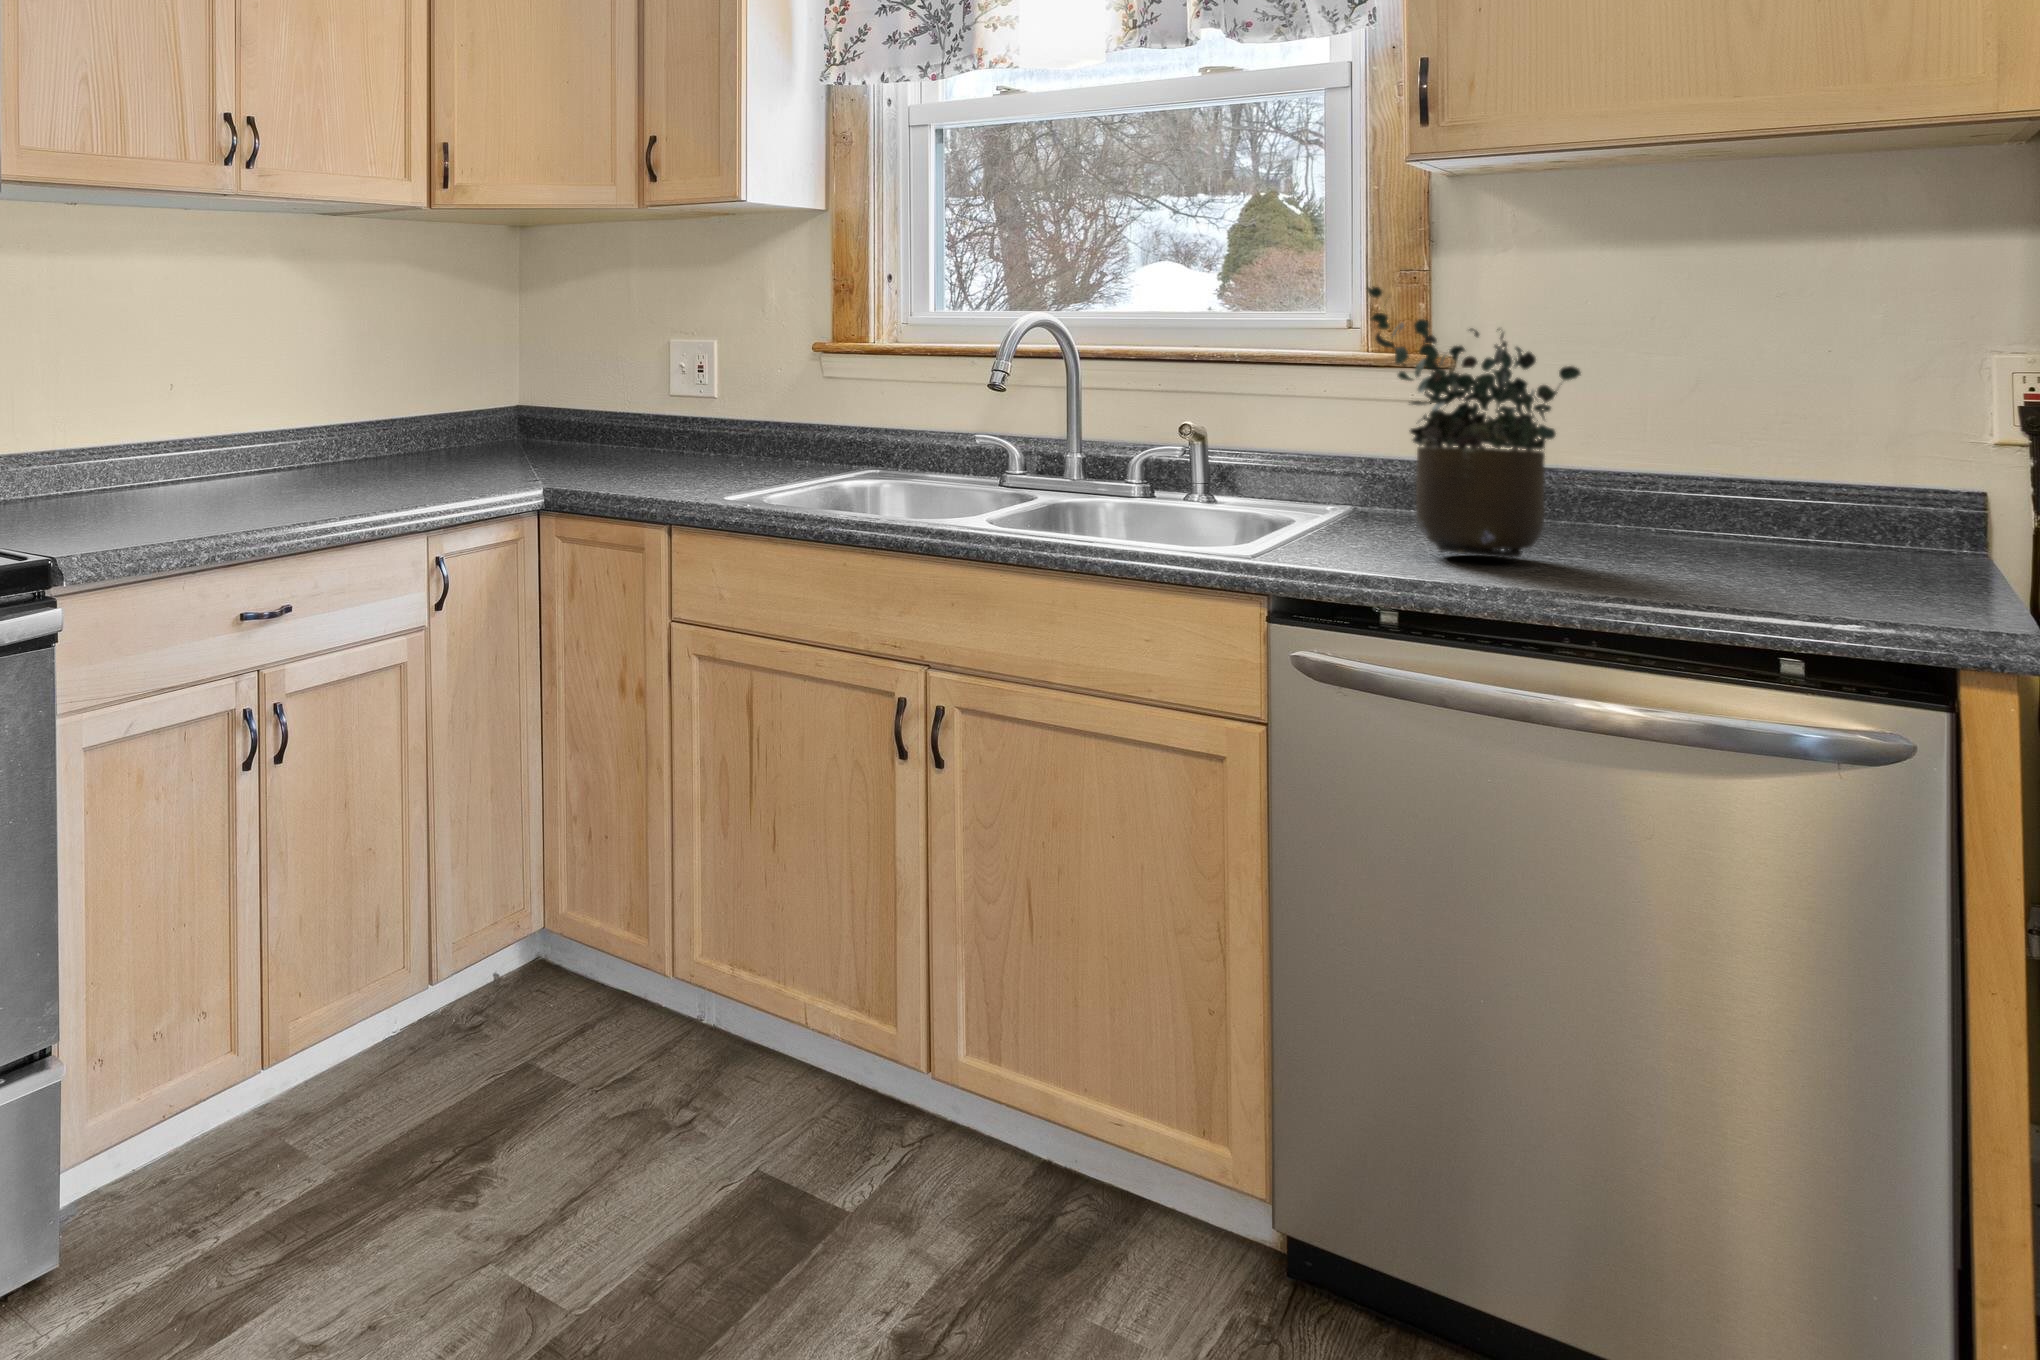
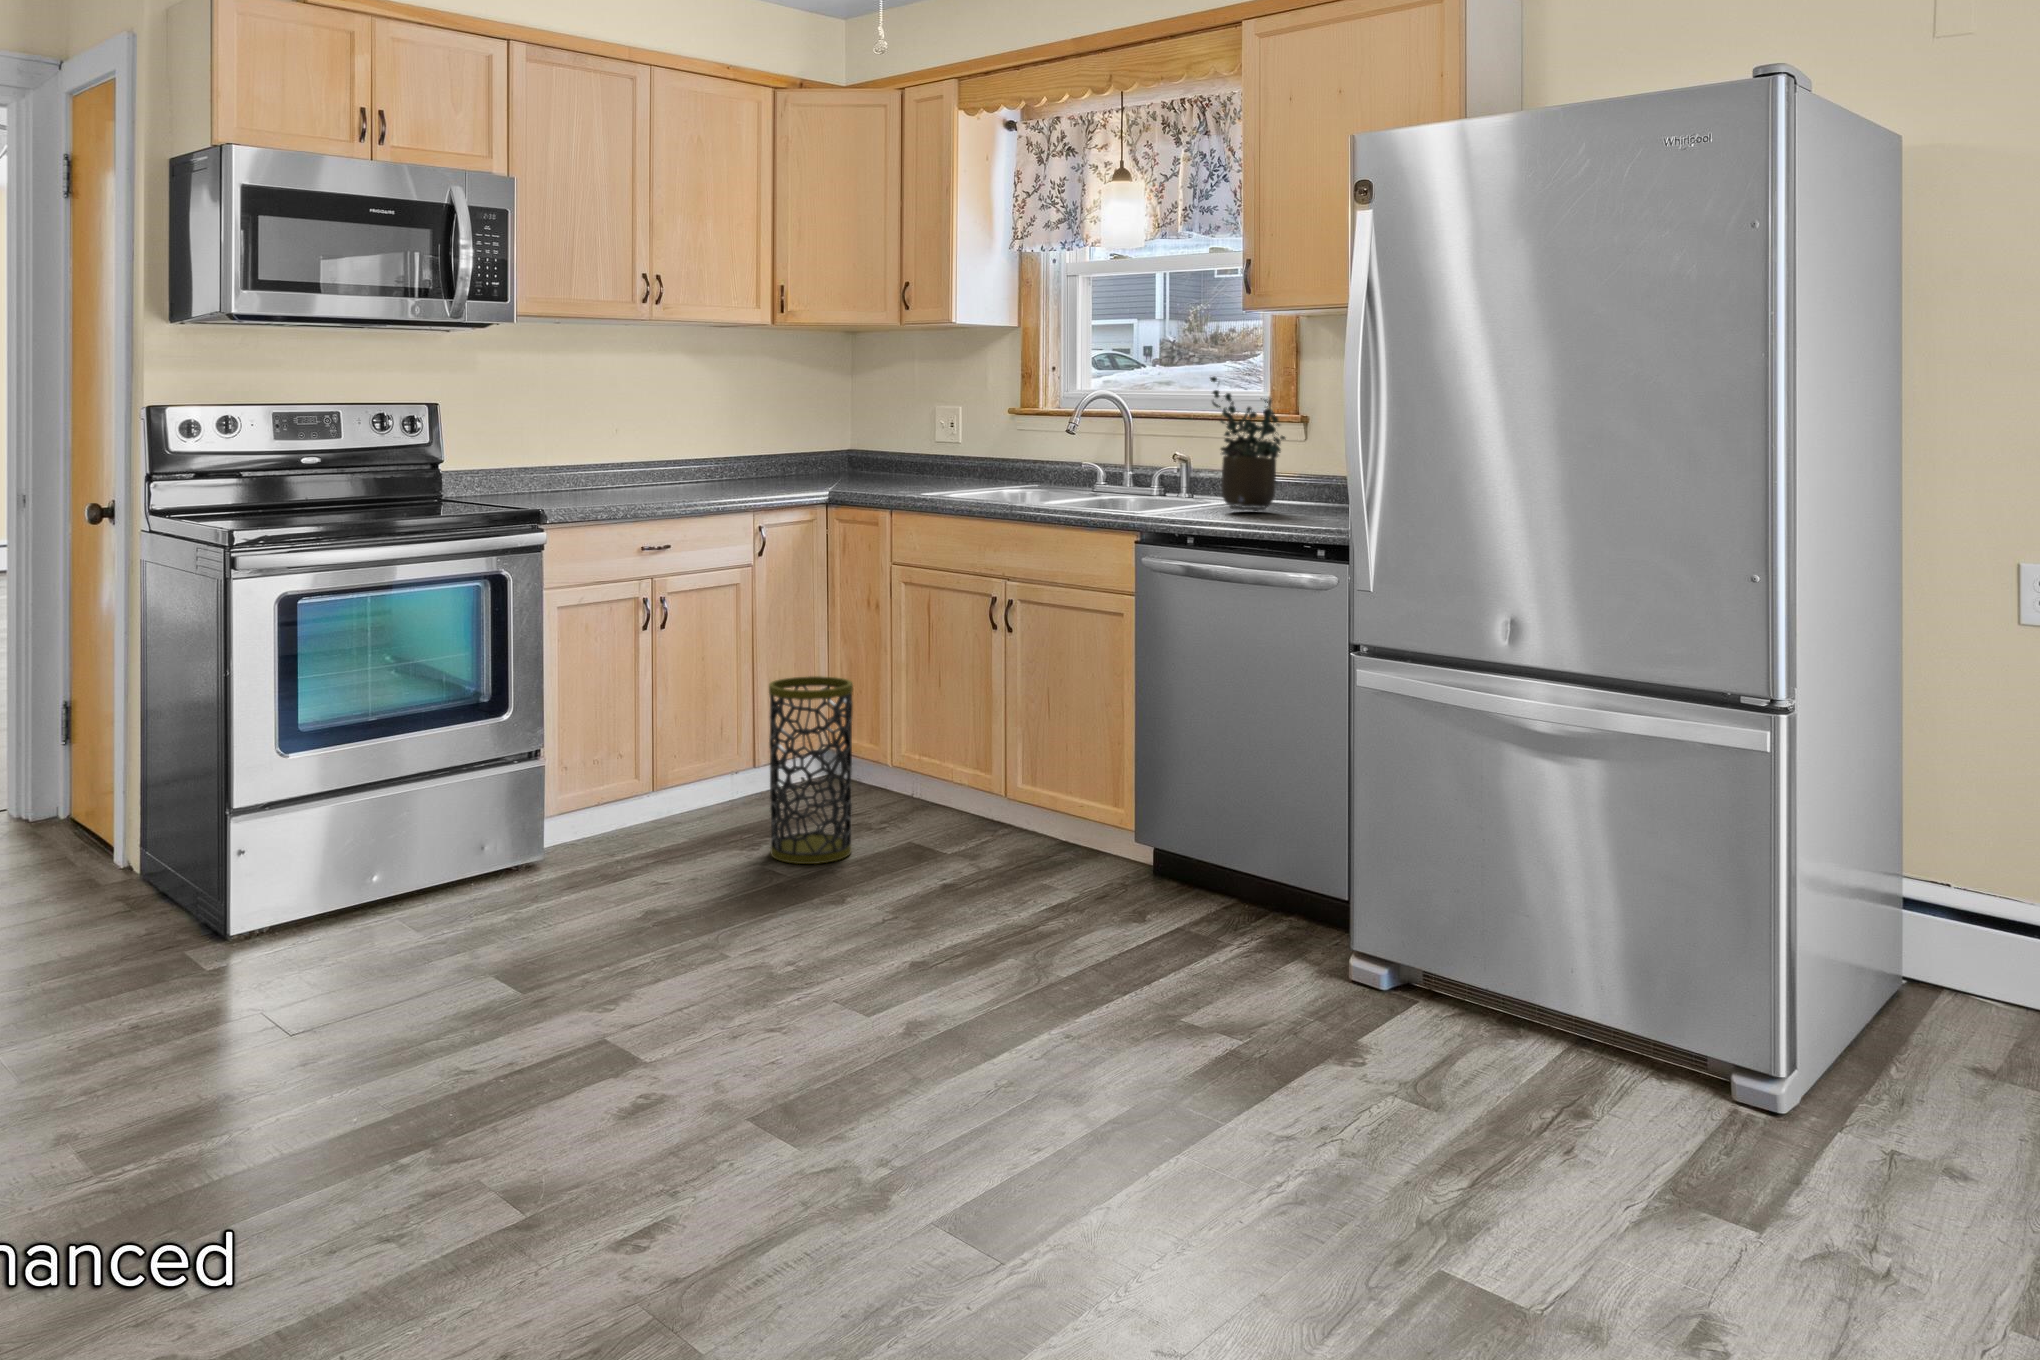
trash can: none [500,858,662,1261] -> present [769,676,853,864]

